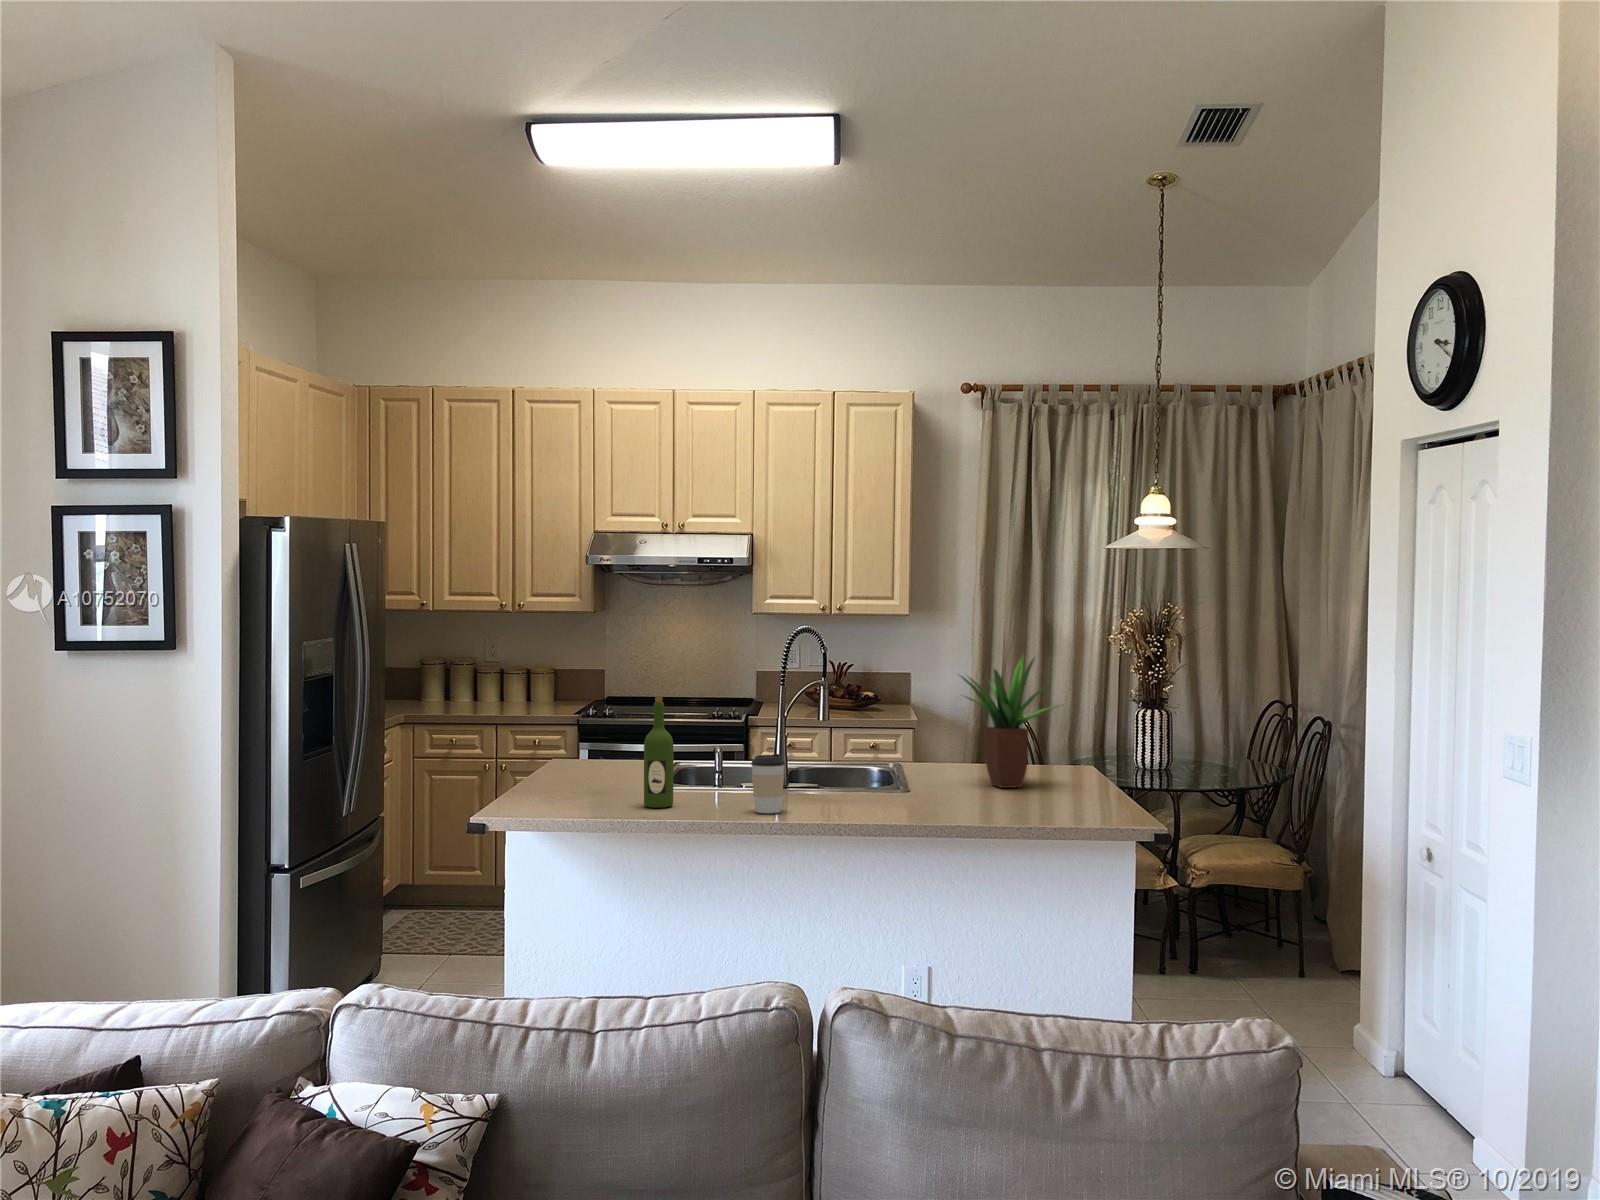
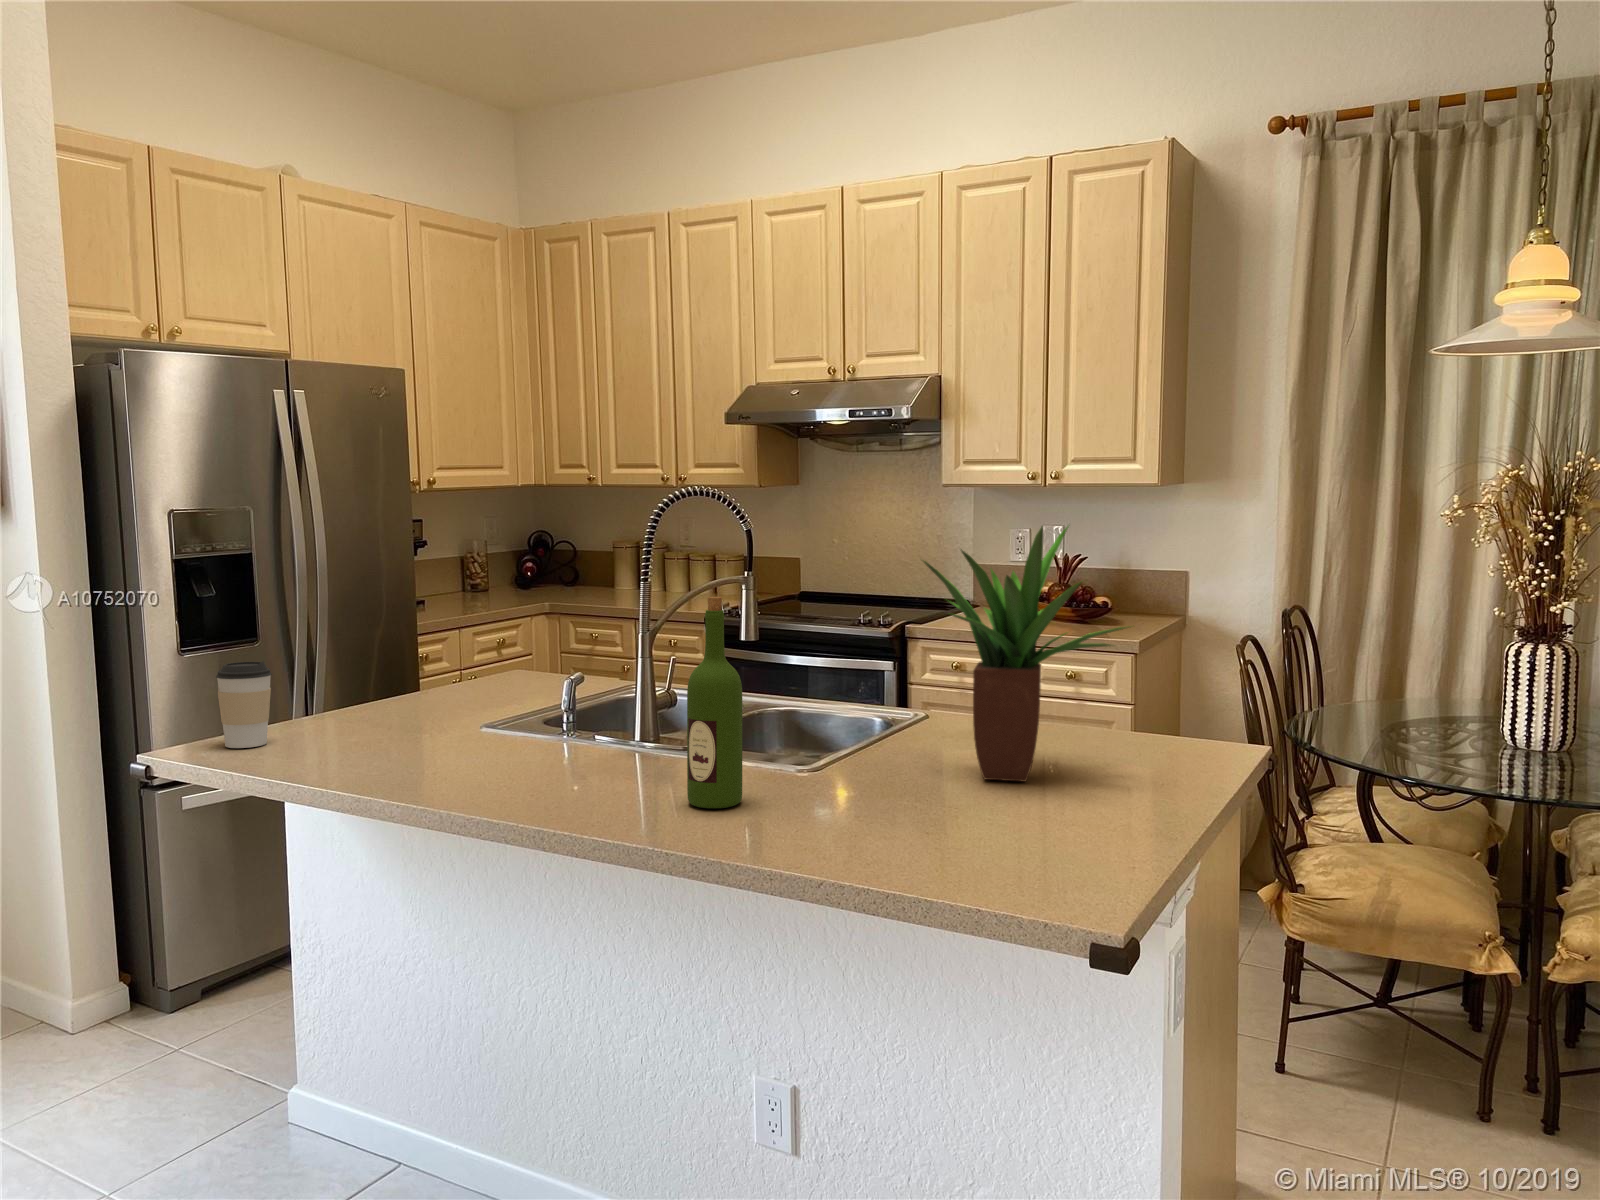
wine bottle: present [644,695,674,808] -> present [687,597,742,808]
coffee cup: present [751,754,785,813] -> present [216,661,272,748]

